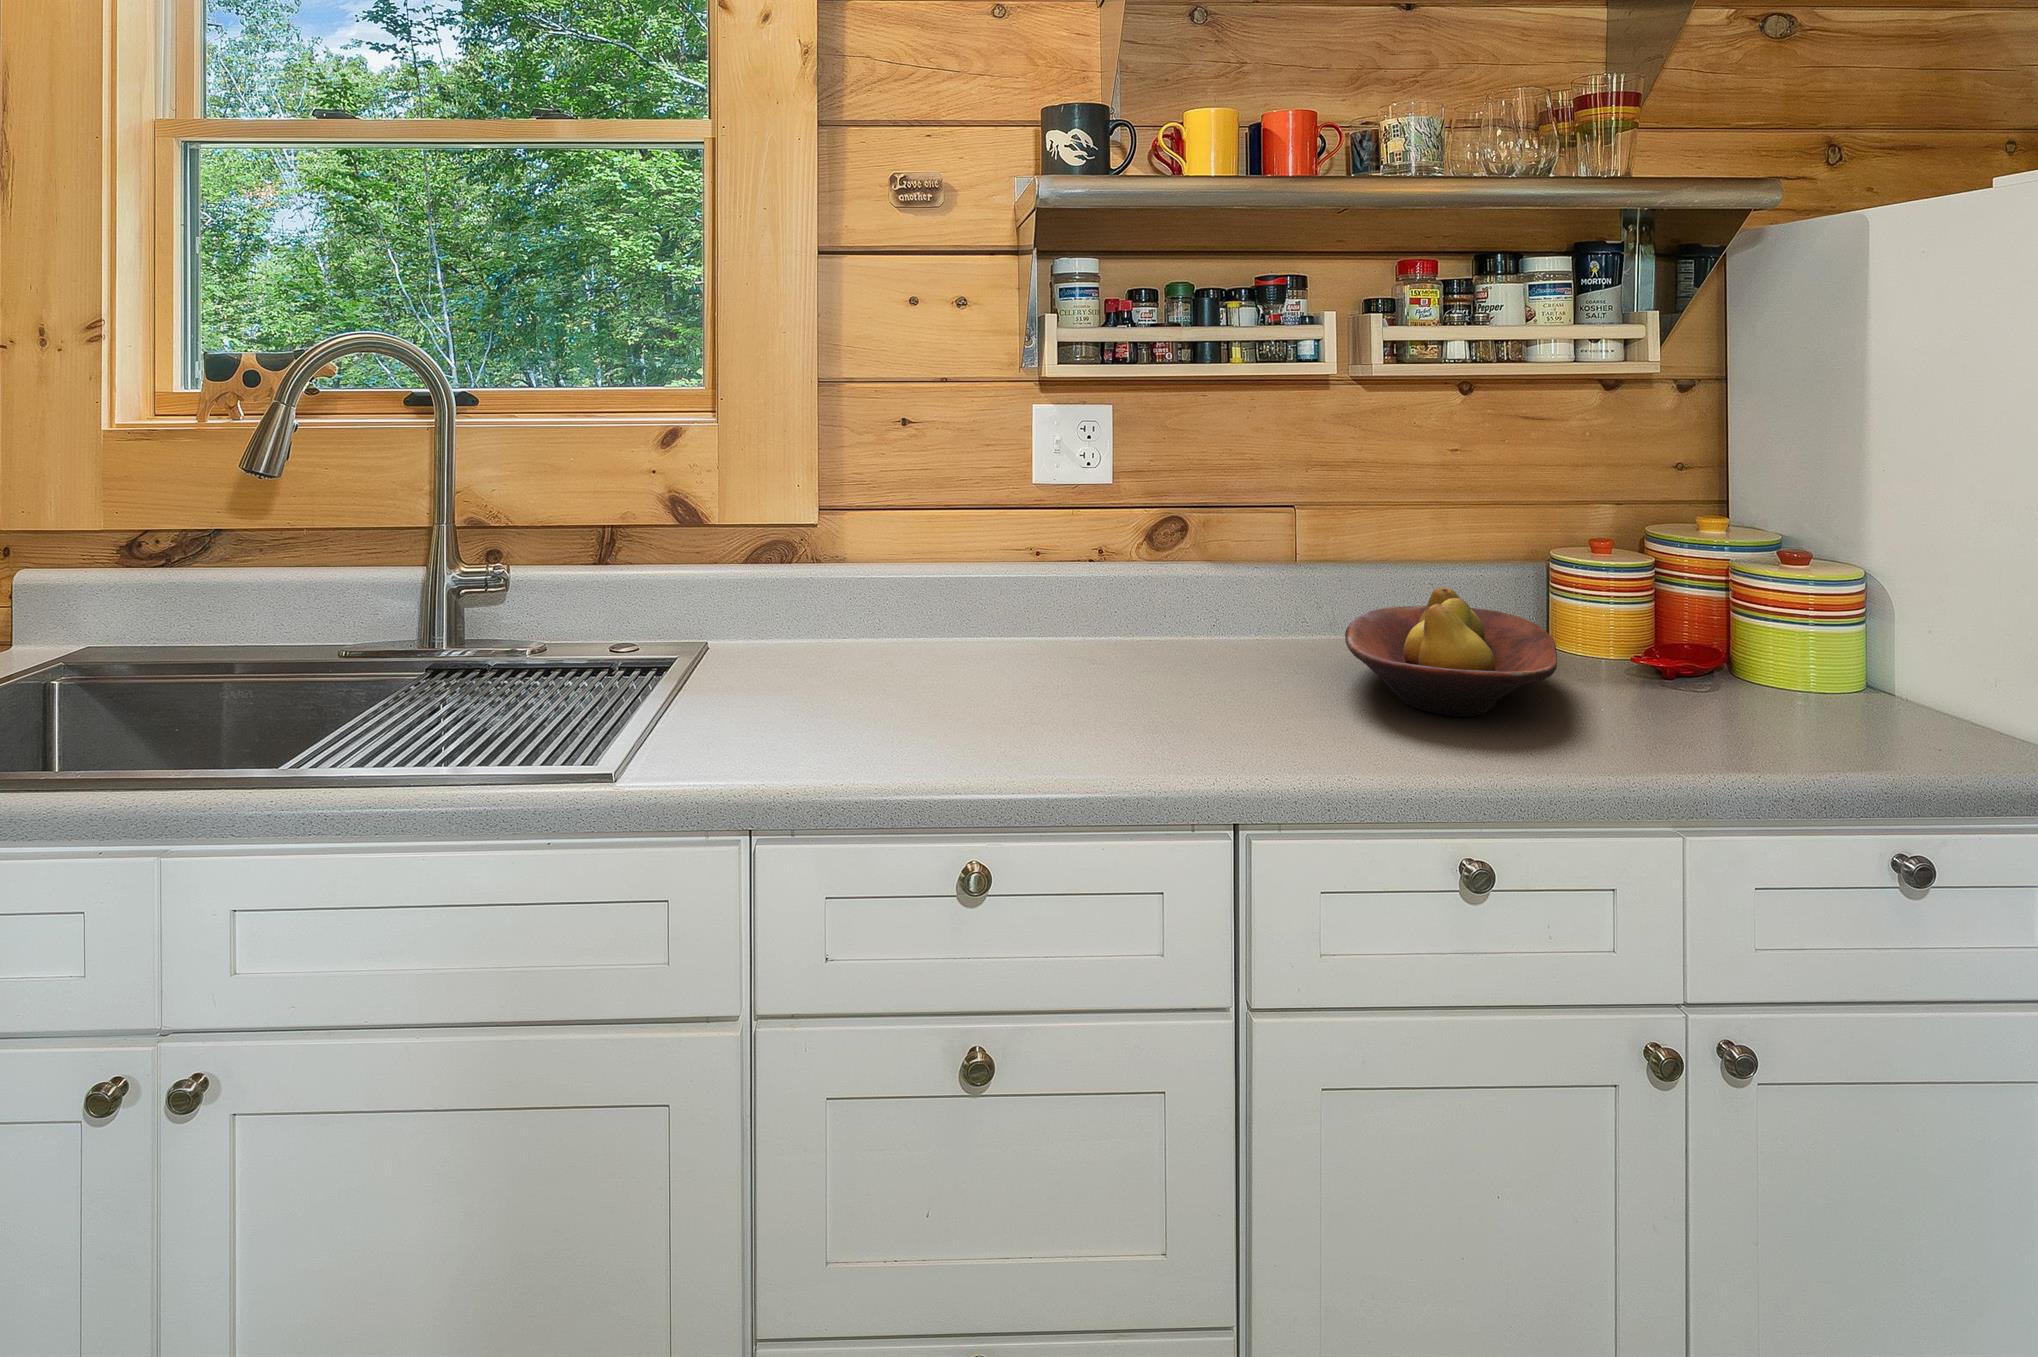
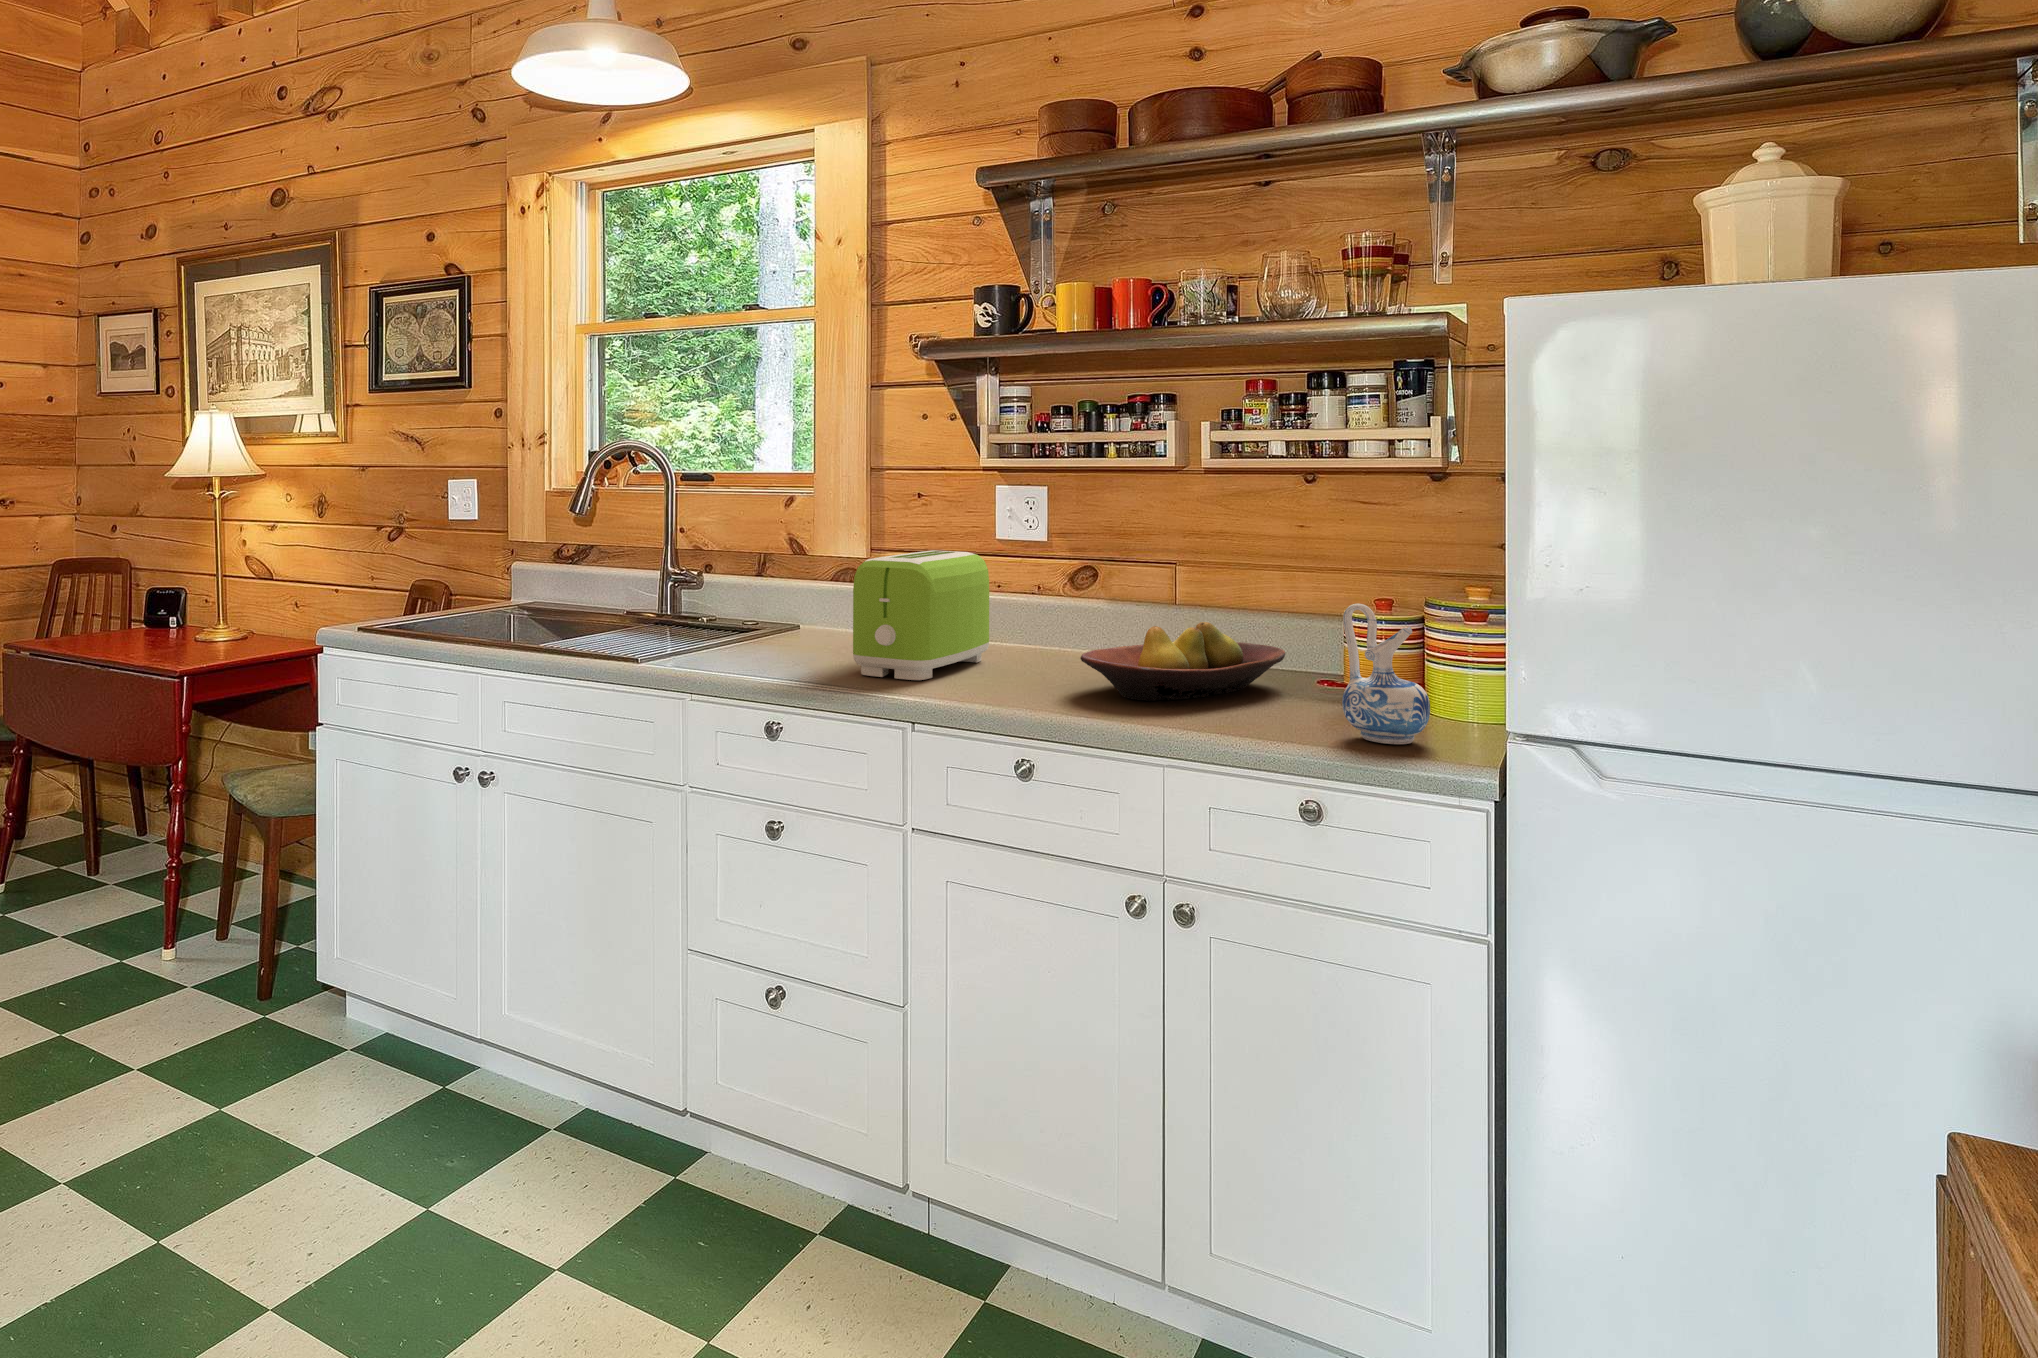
toaster: none [980,508,1146,732] -> present [853,550,989,680]
ceramic pitcher: none [1795,560,1922,745] -> present [1342,604,1430,744]

